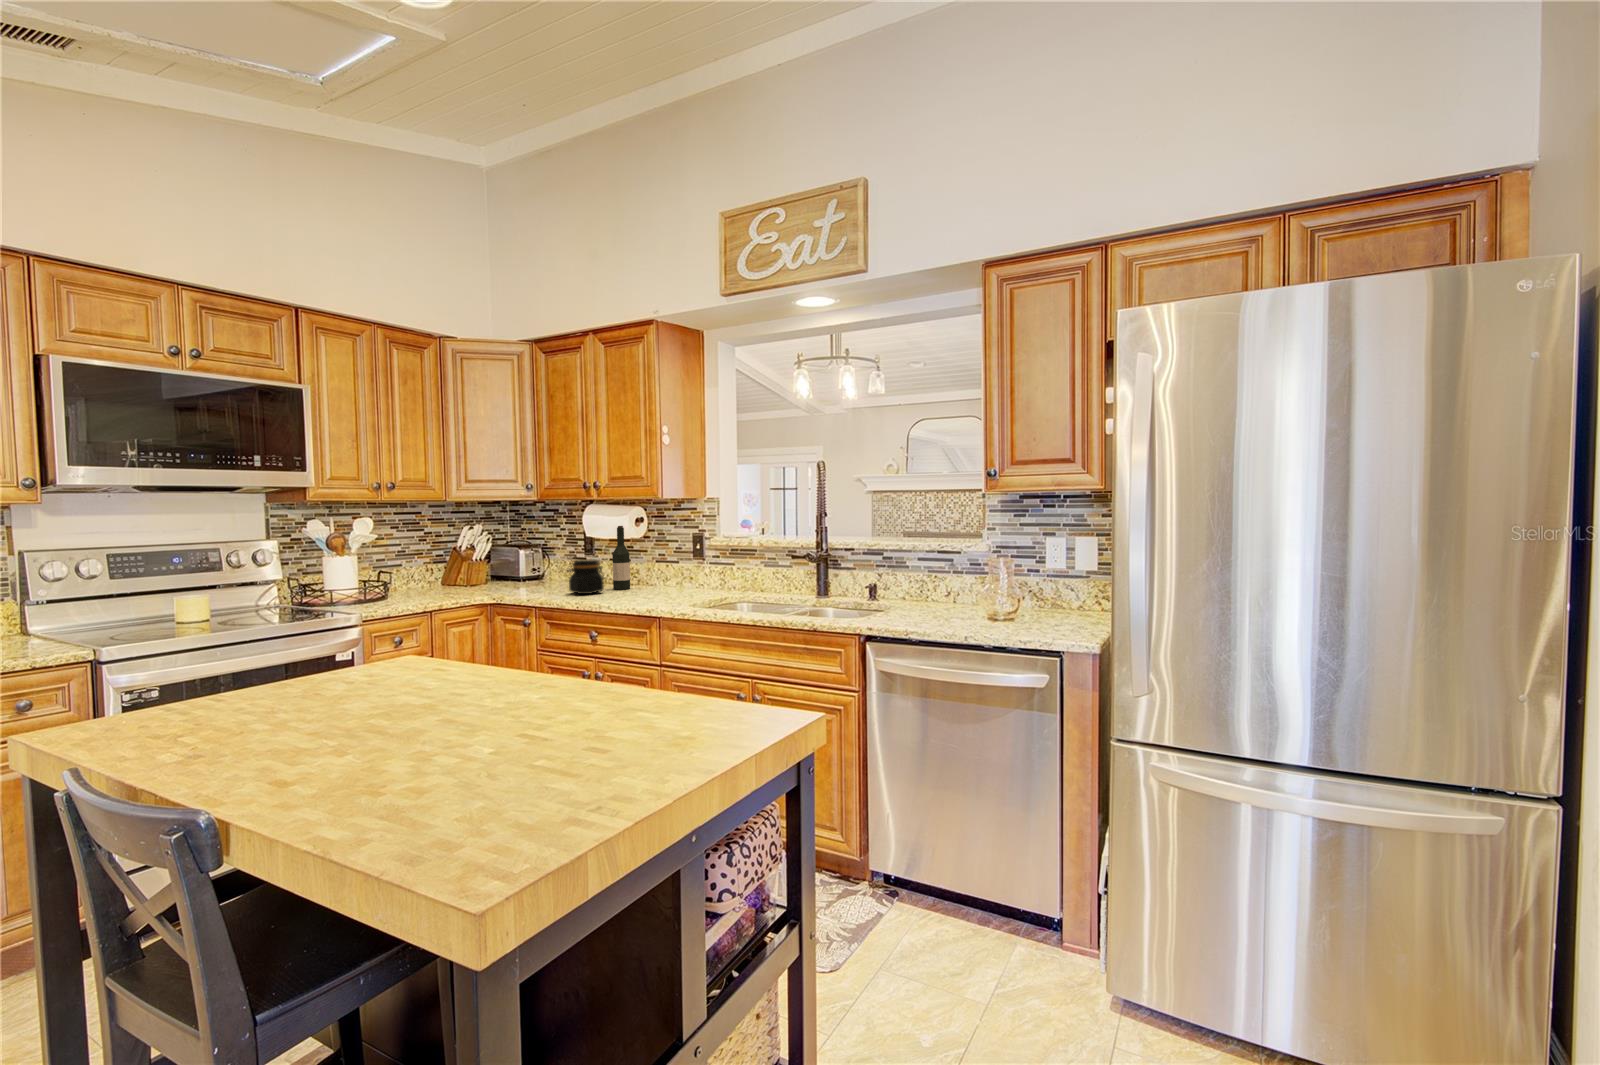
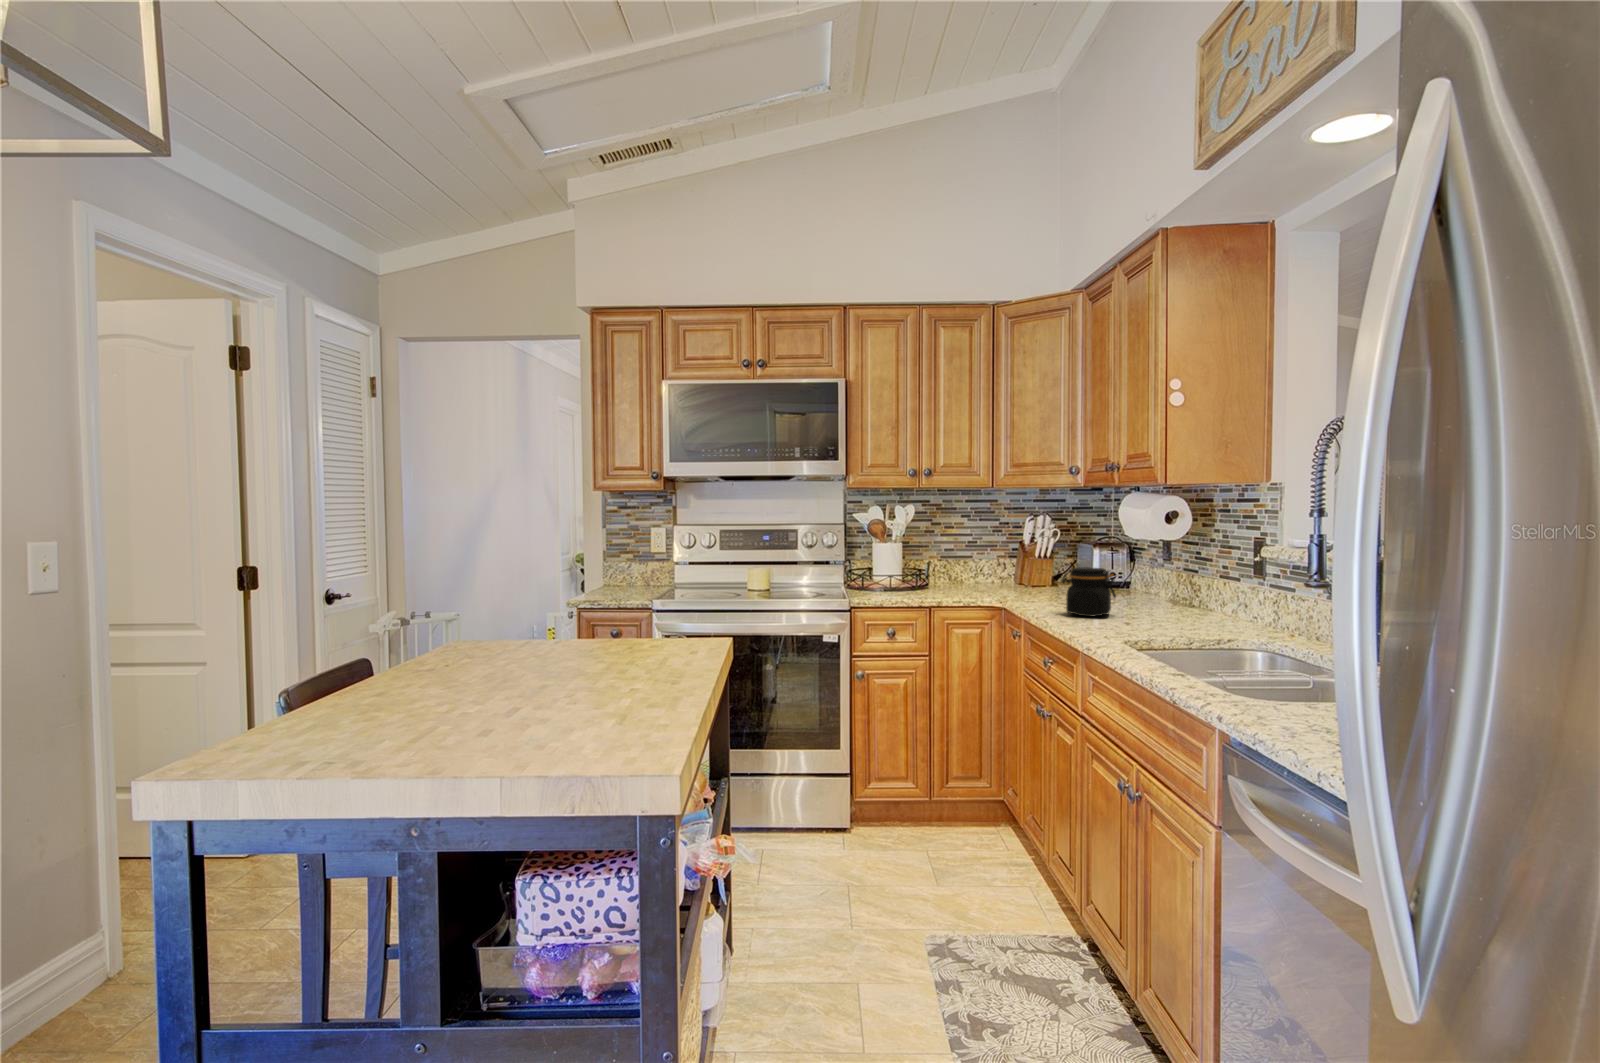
wine bottle: present [612,526,630,590] -> none [1140,522,1169,618]

